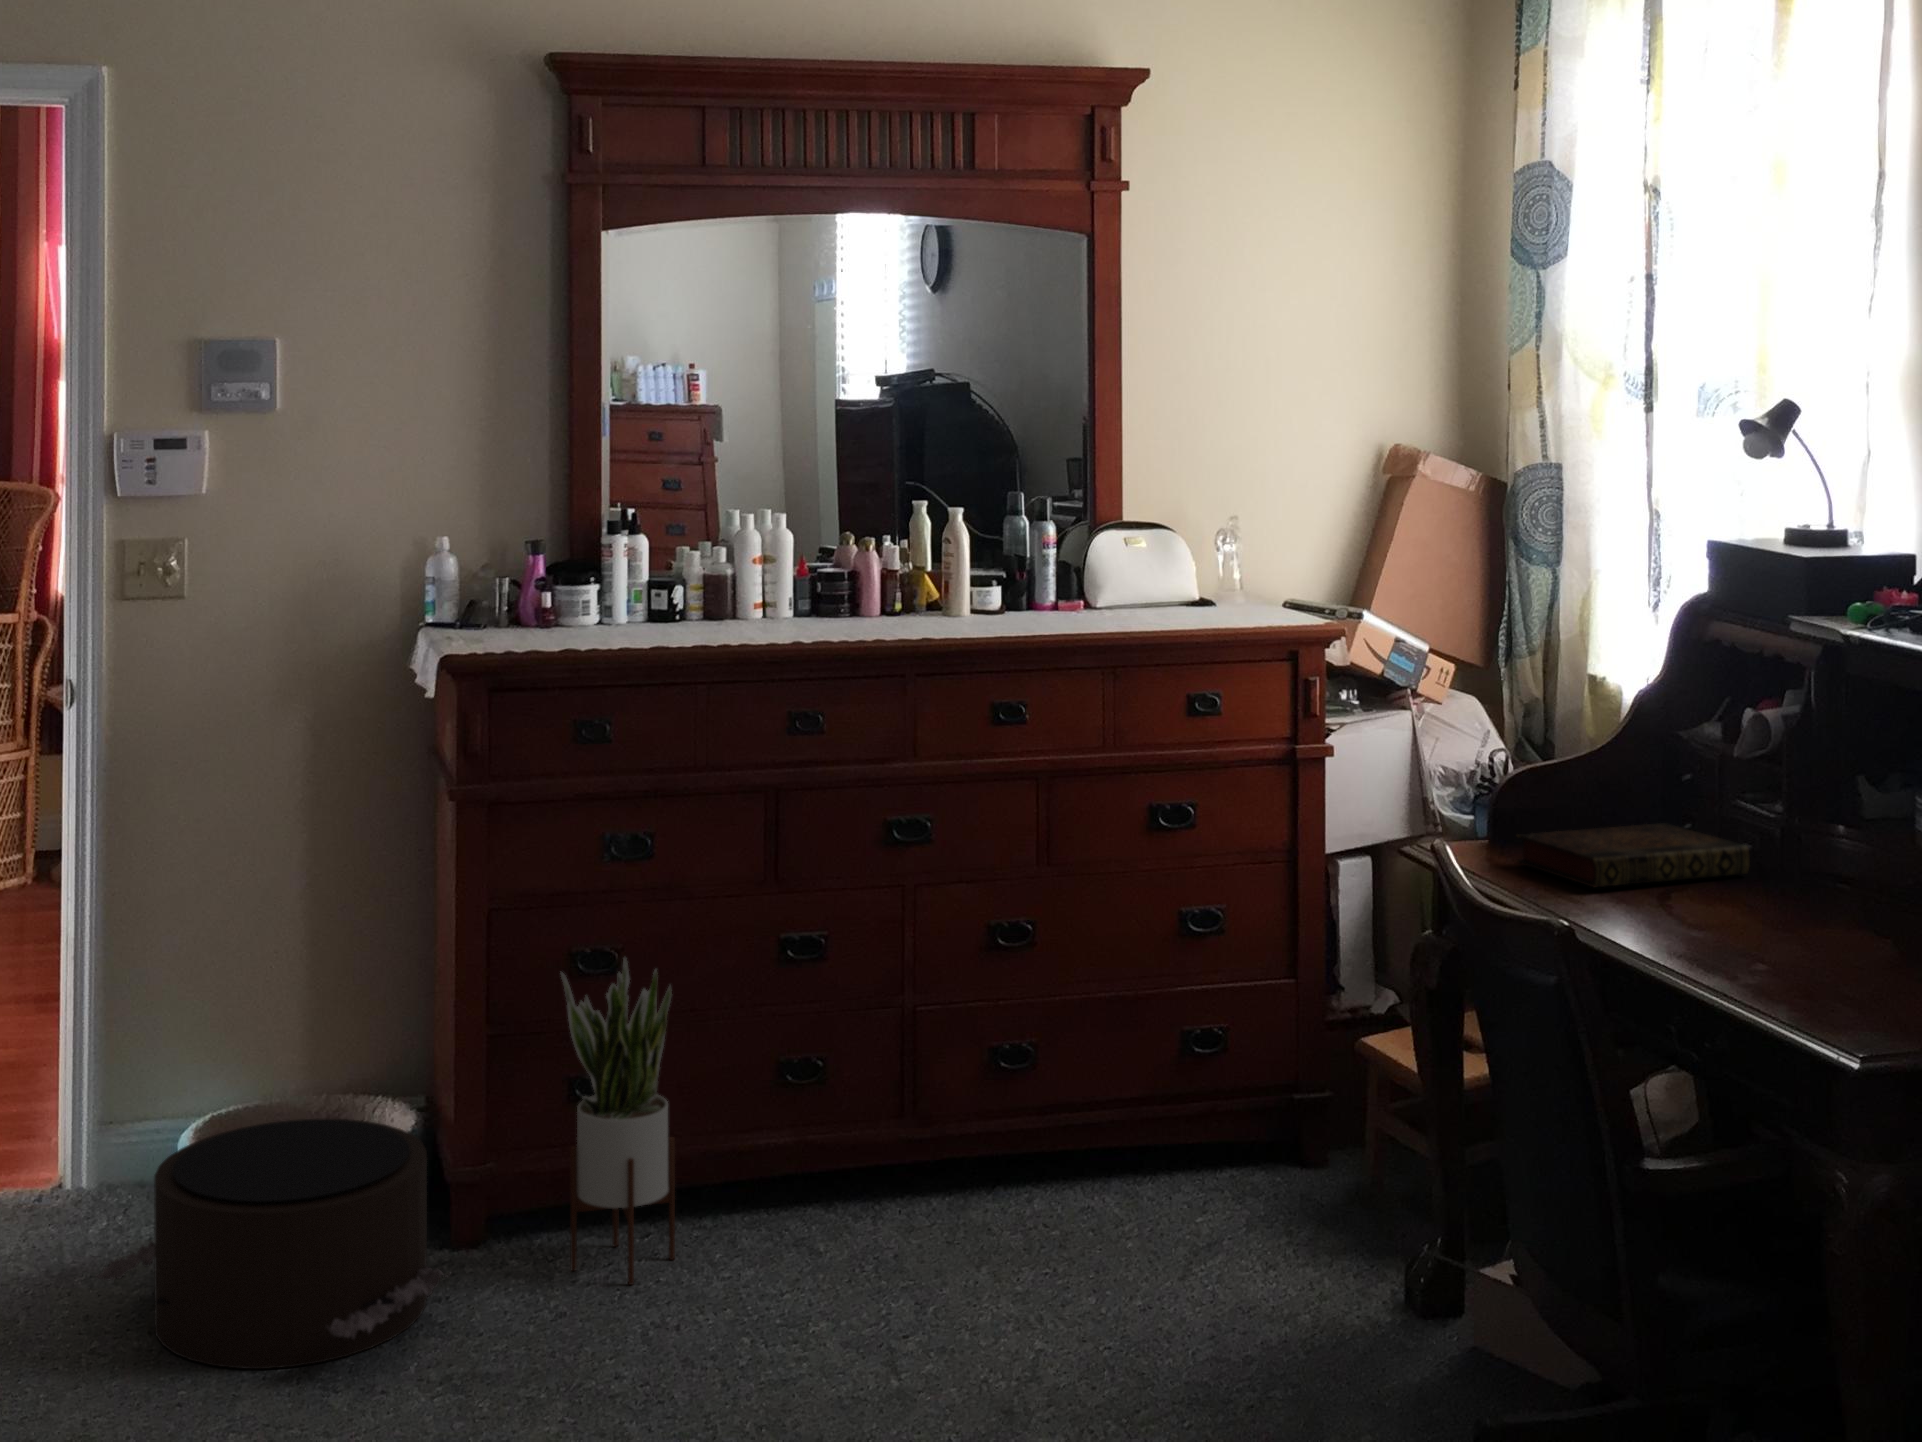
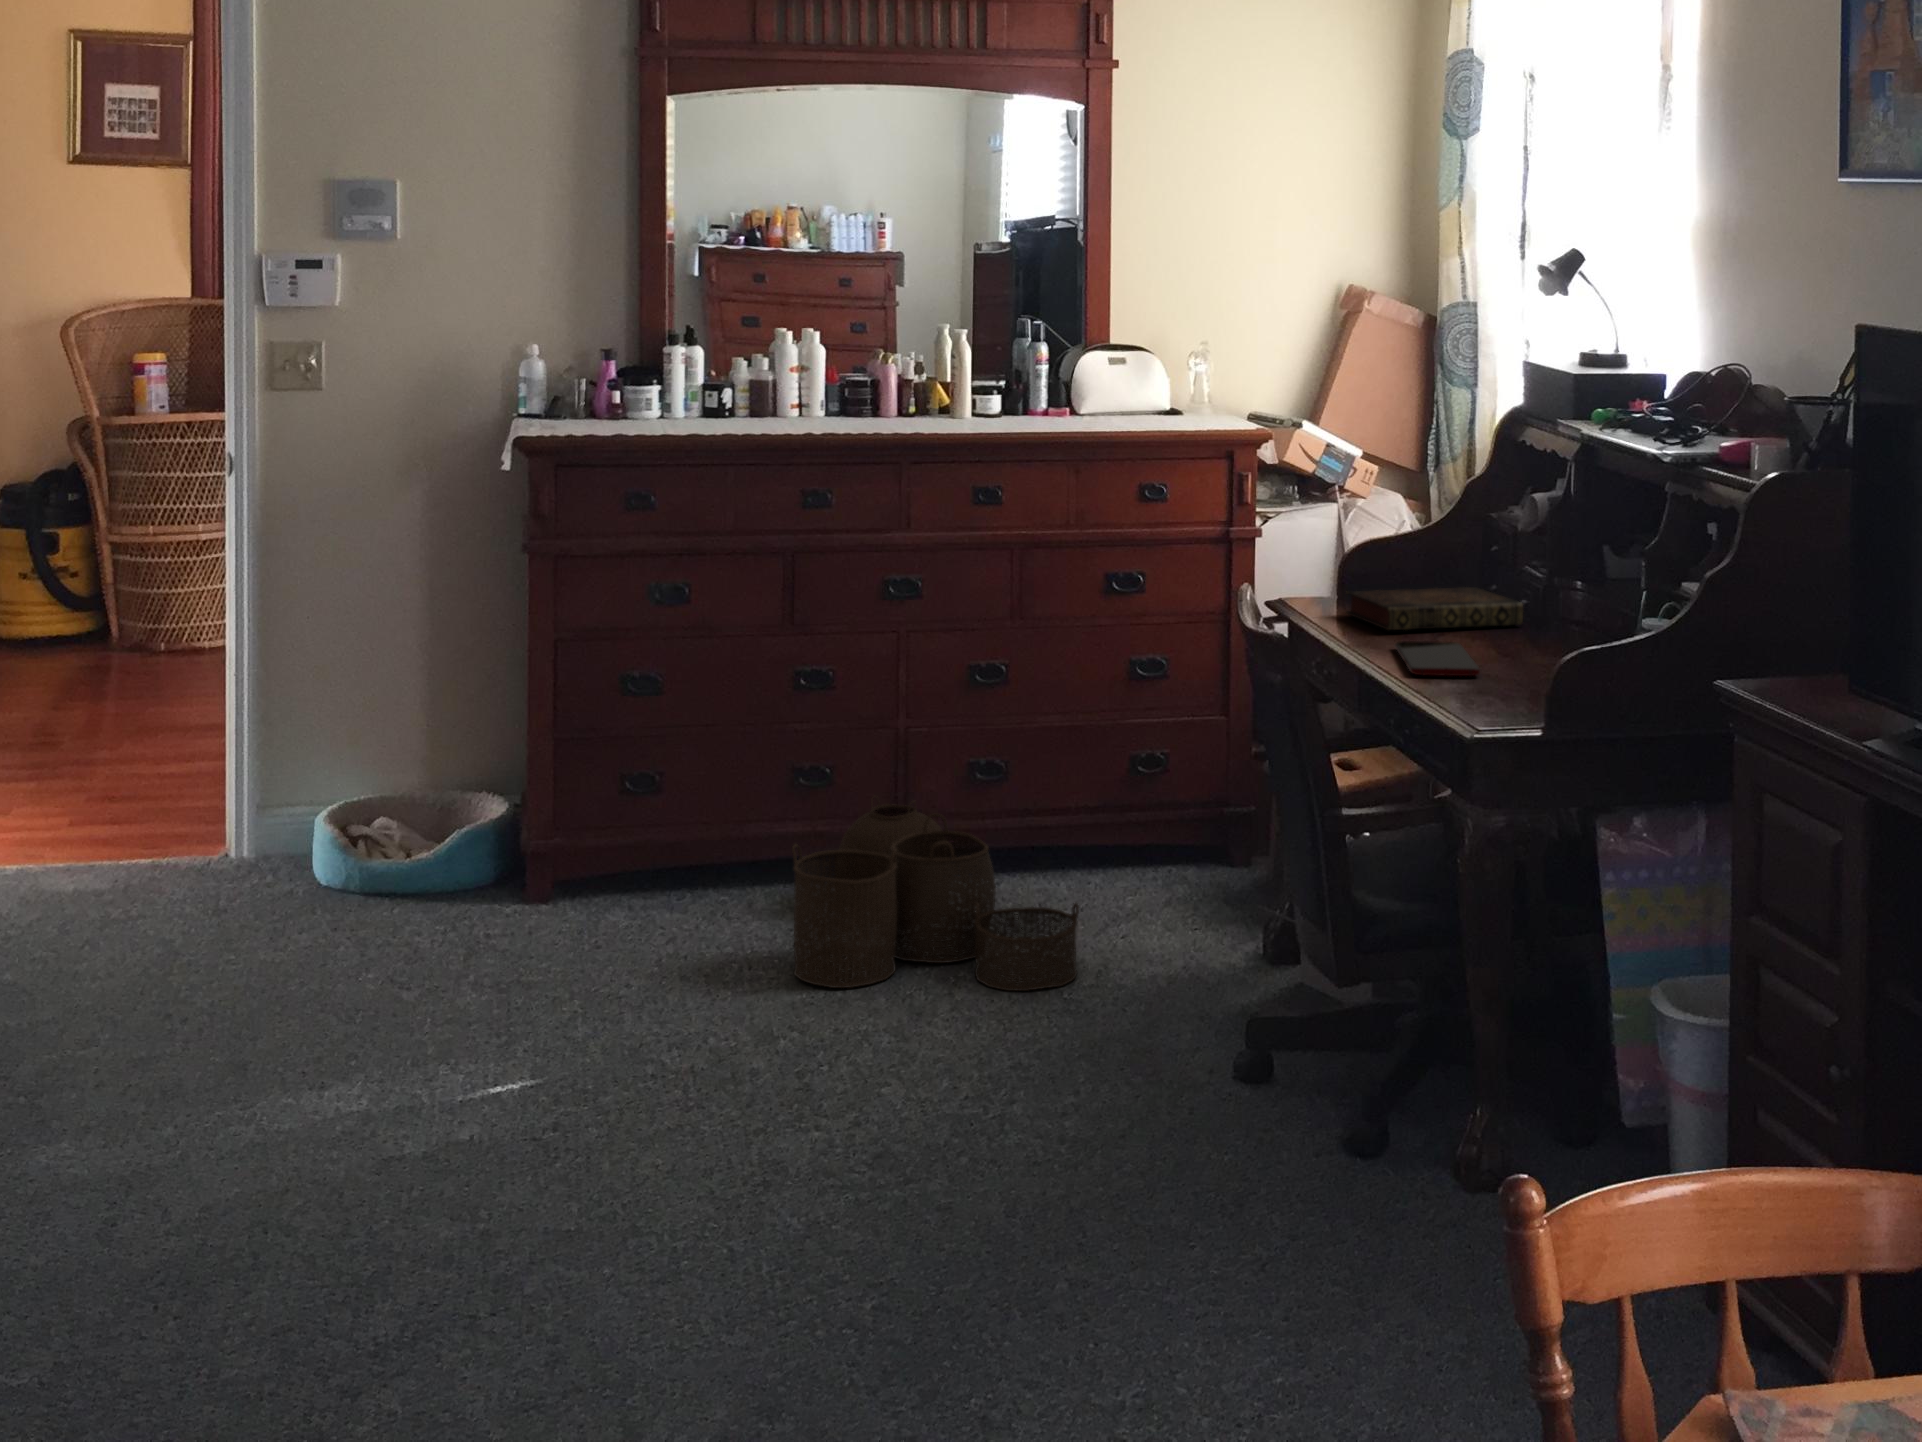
smartphone: none [1622,904,1772,958] -> present [1395,641,1481,676]
potted plant: present [561,958,675,1285] -> none [600,677,696,929]
woven basket: none [826,1099,1197,1372] -> present [792,796,1079,991]
pouf: present [96,1118,450,1369] -> none [233,798,508,974]

